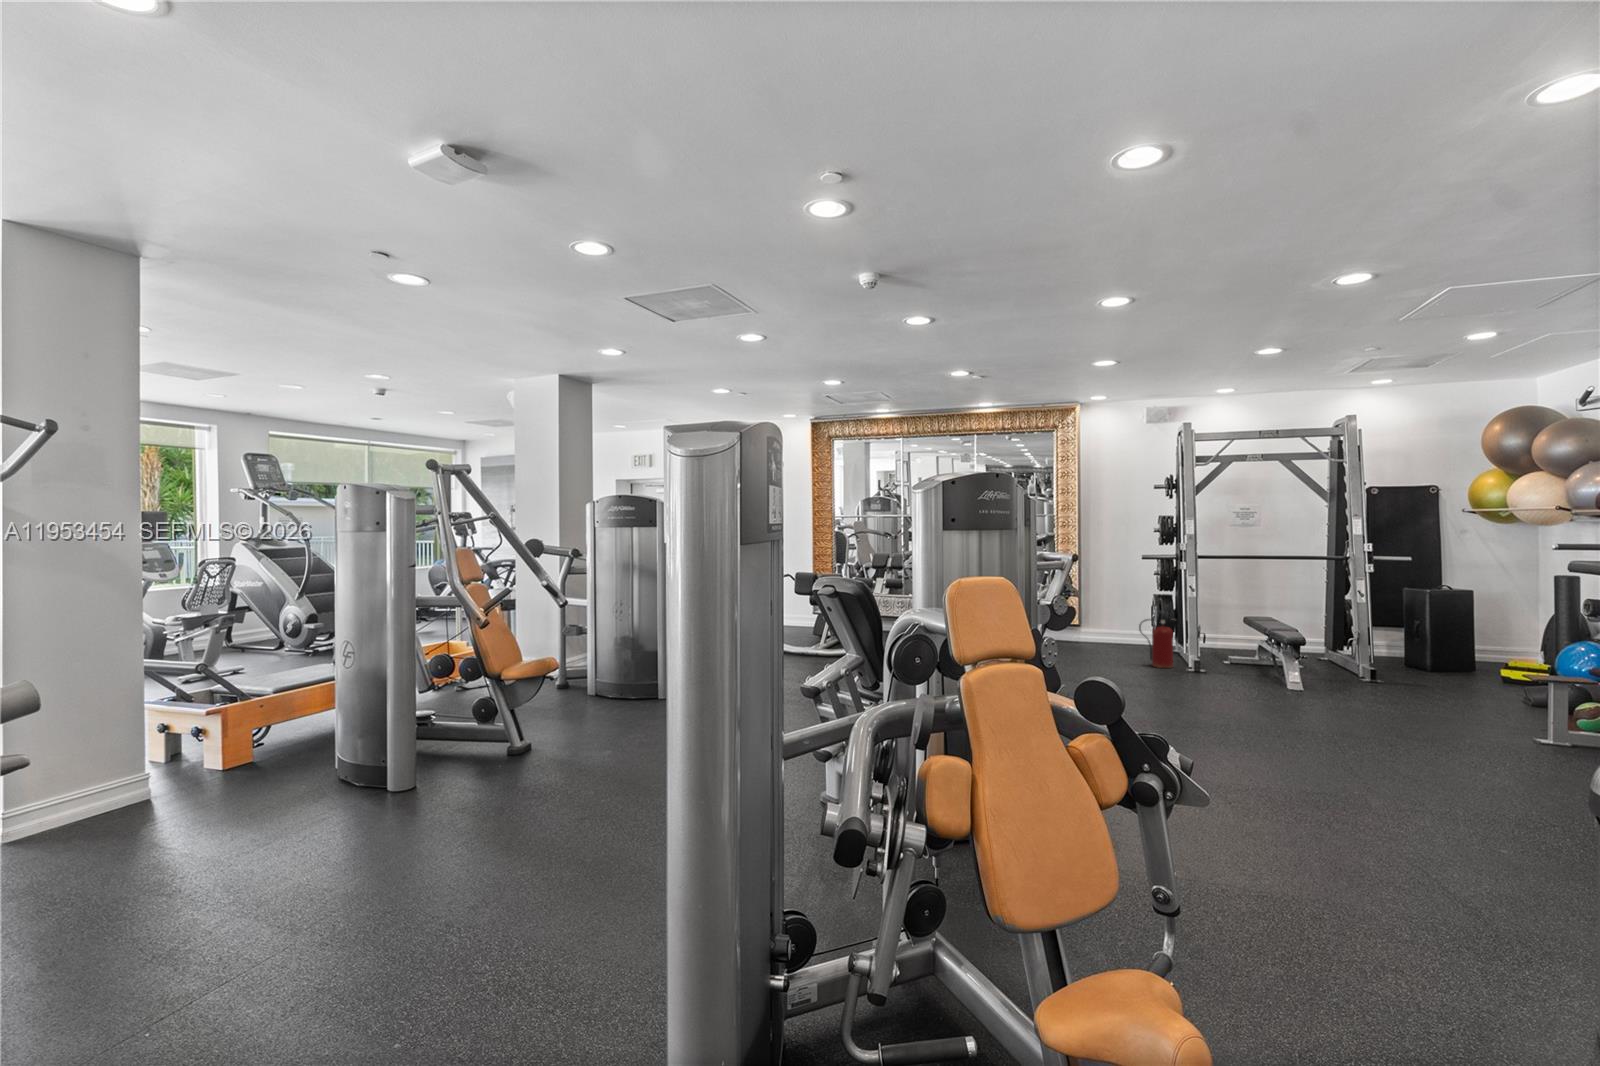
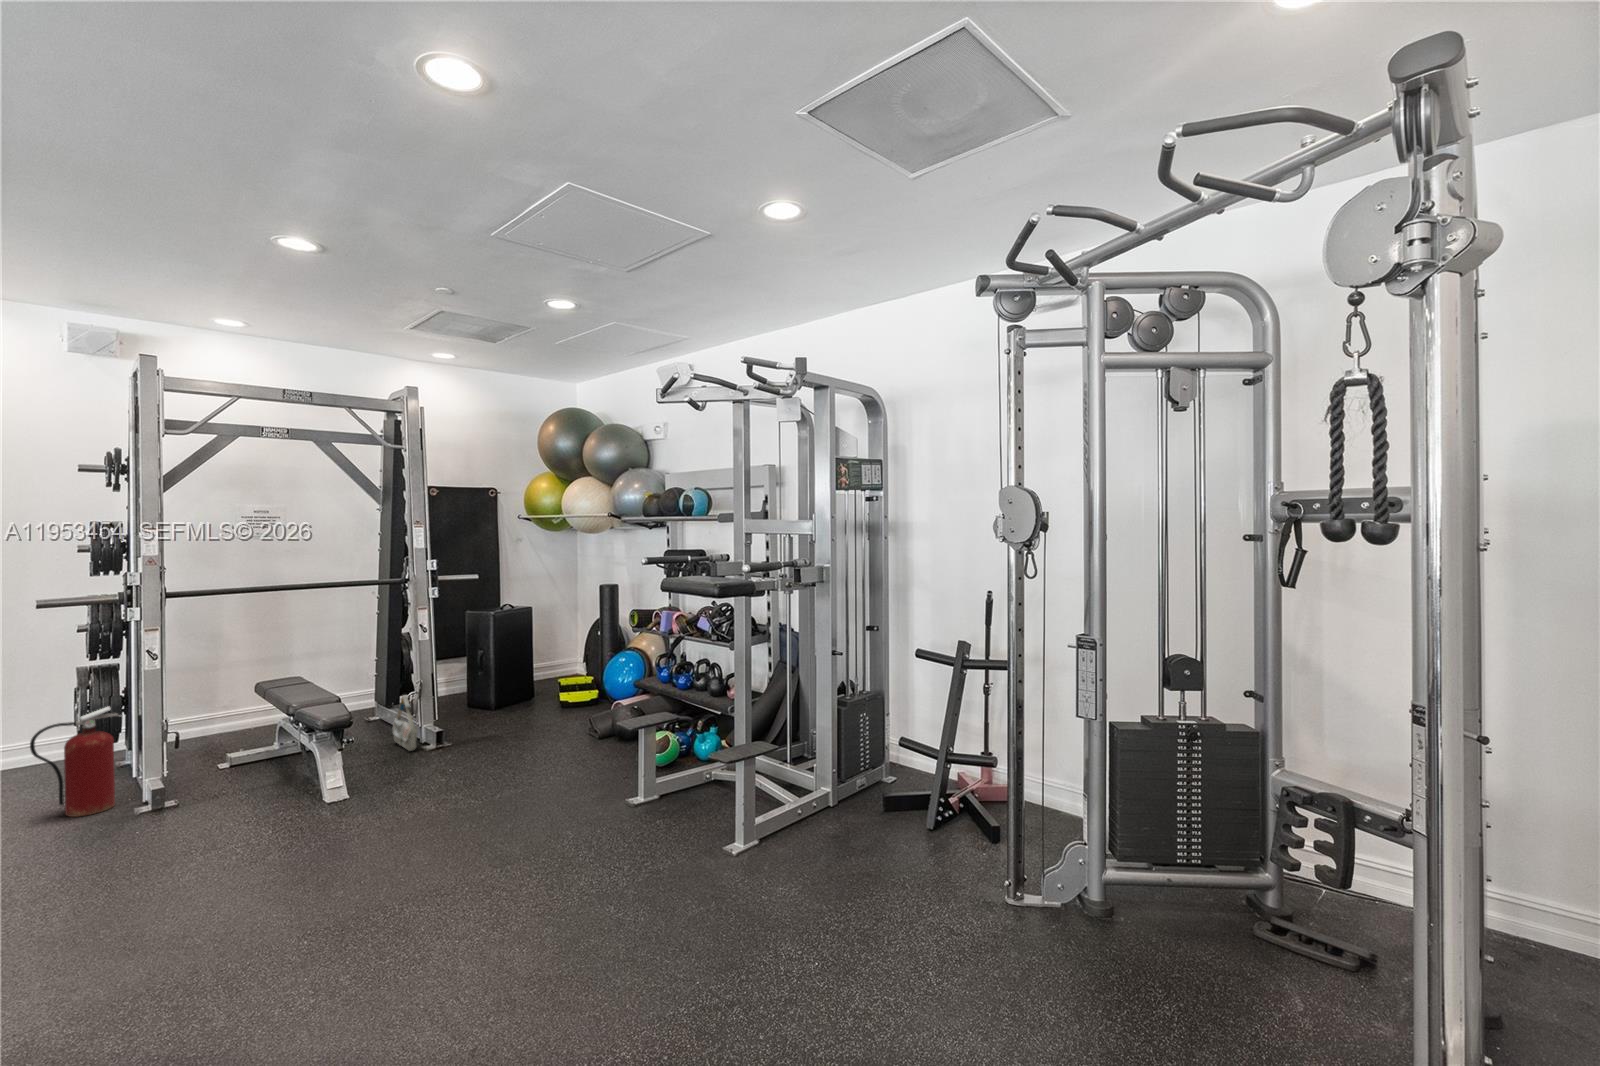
bag: none [1335,639,1355,679] -> present [393,695,418,751]

